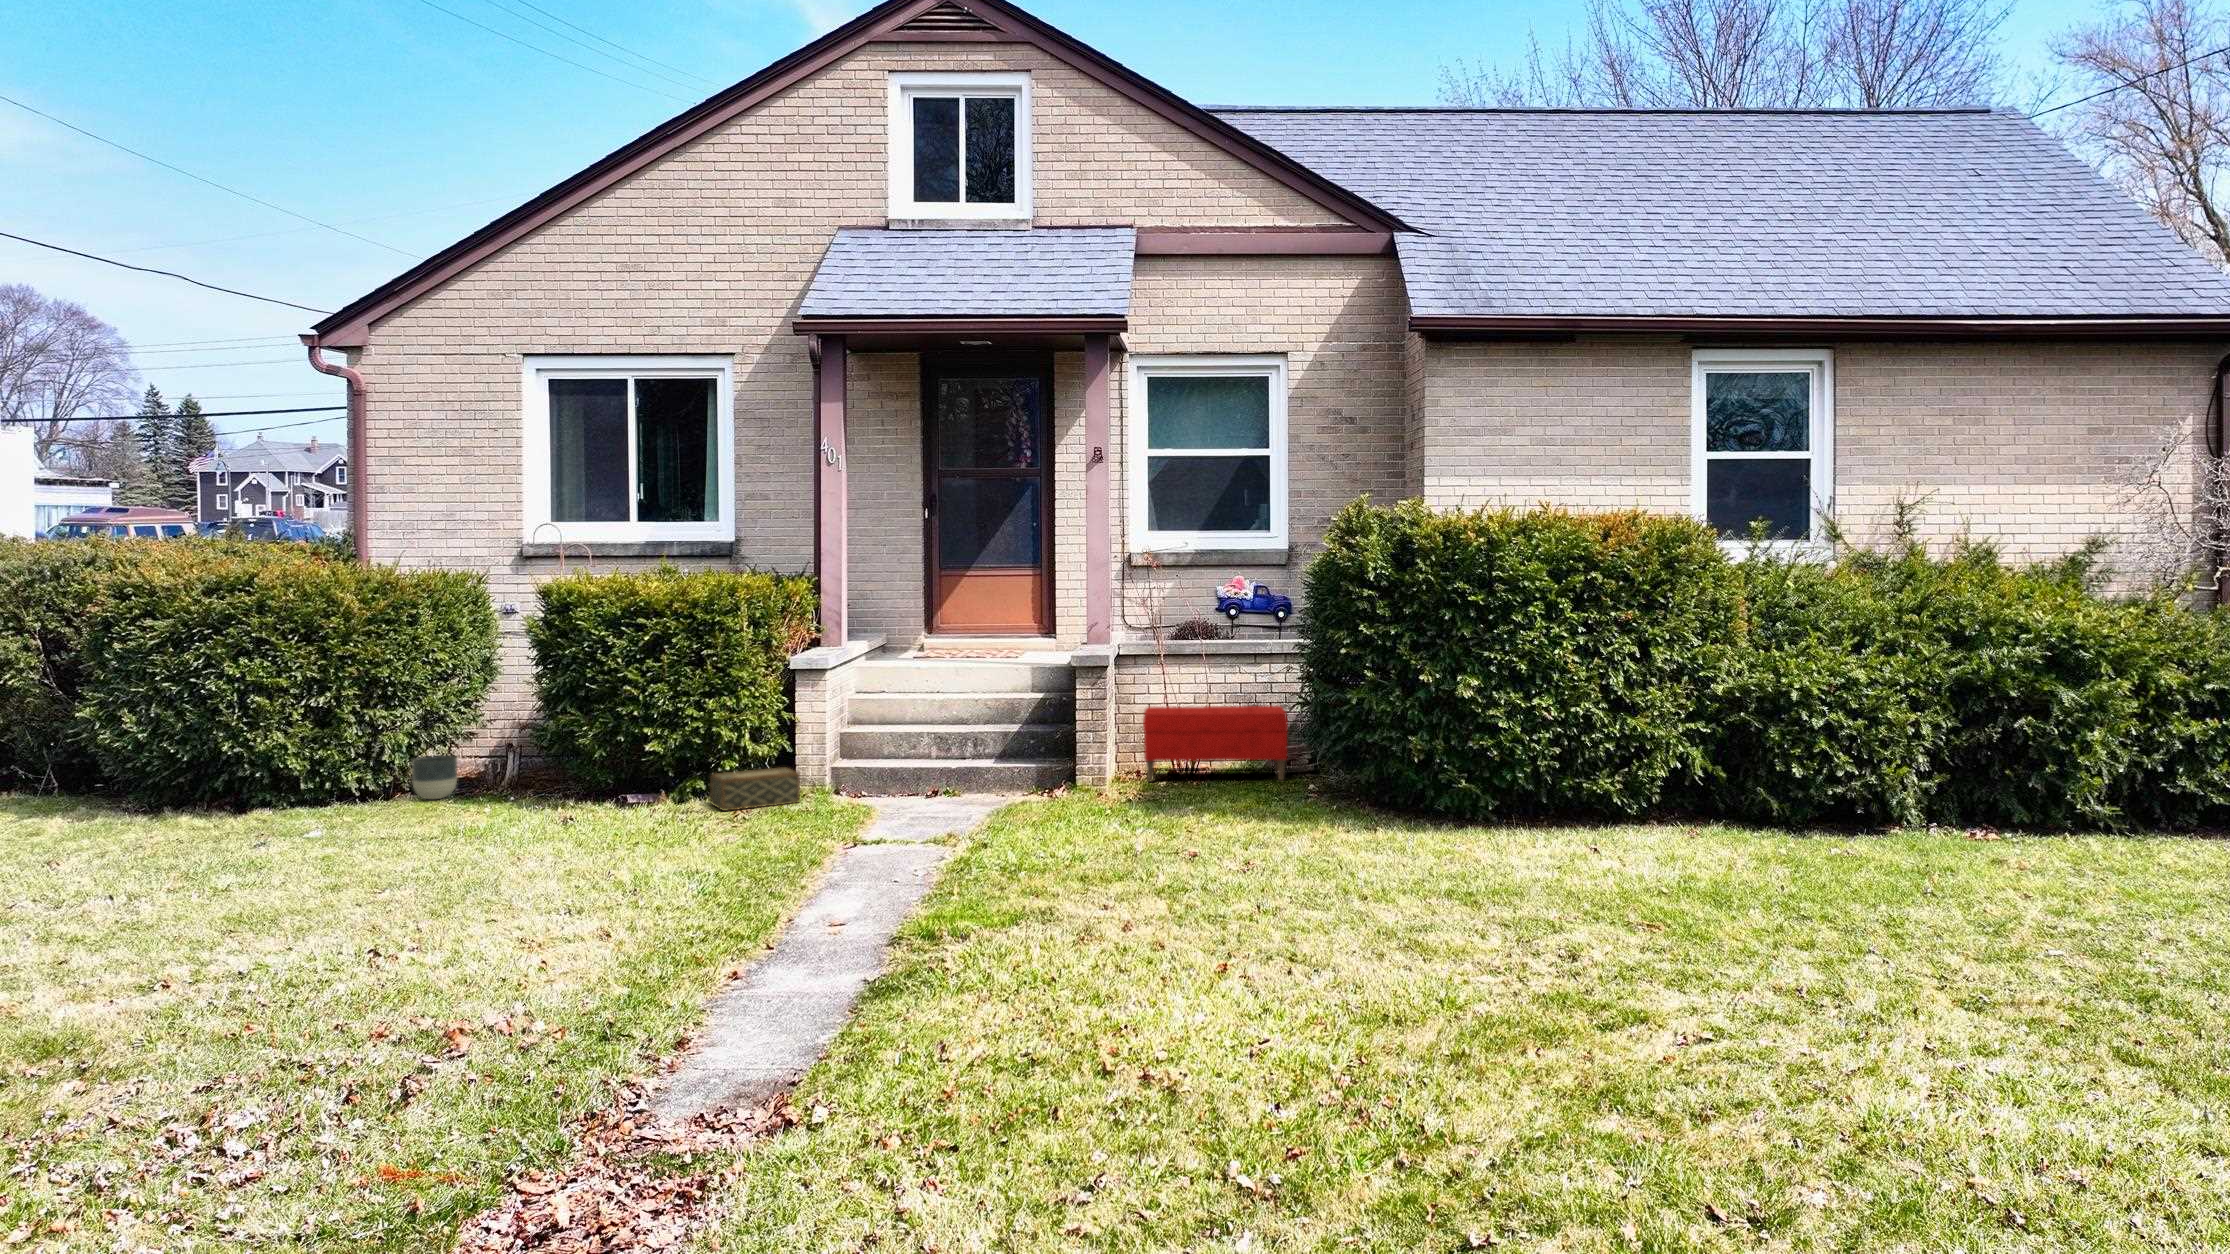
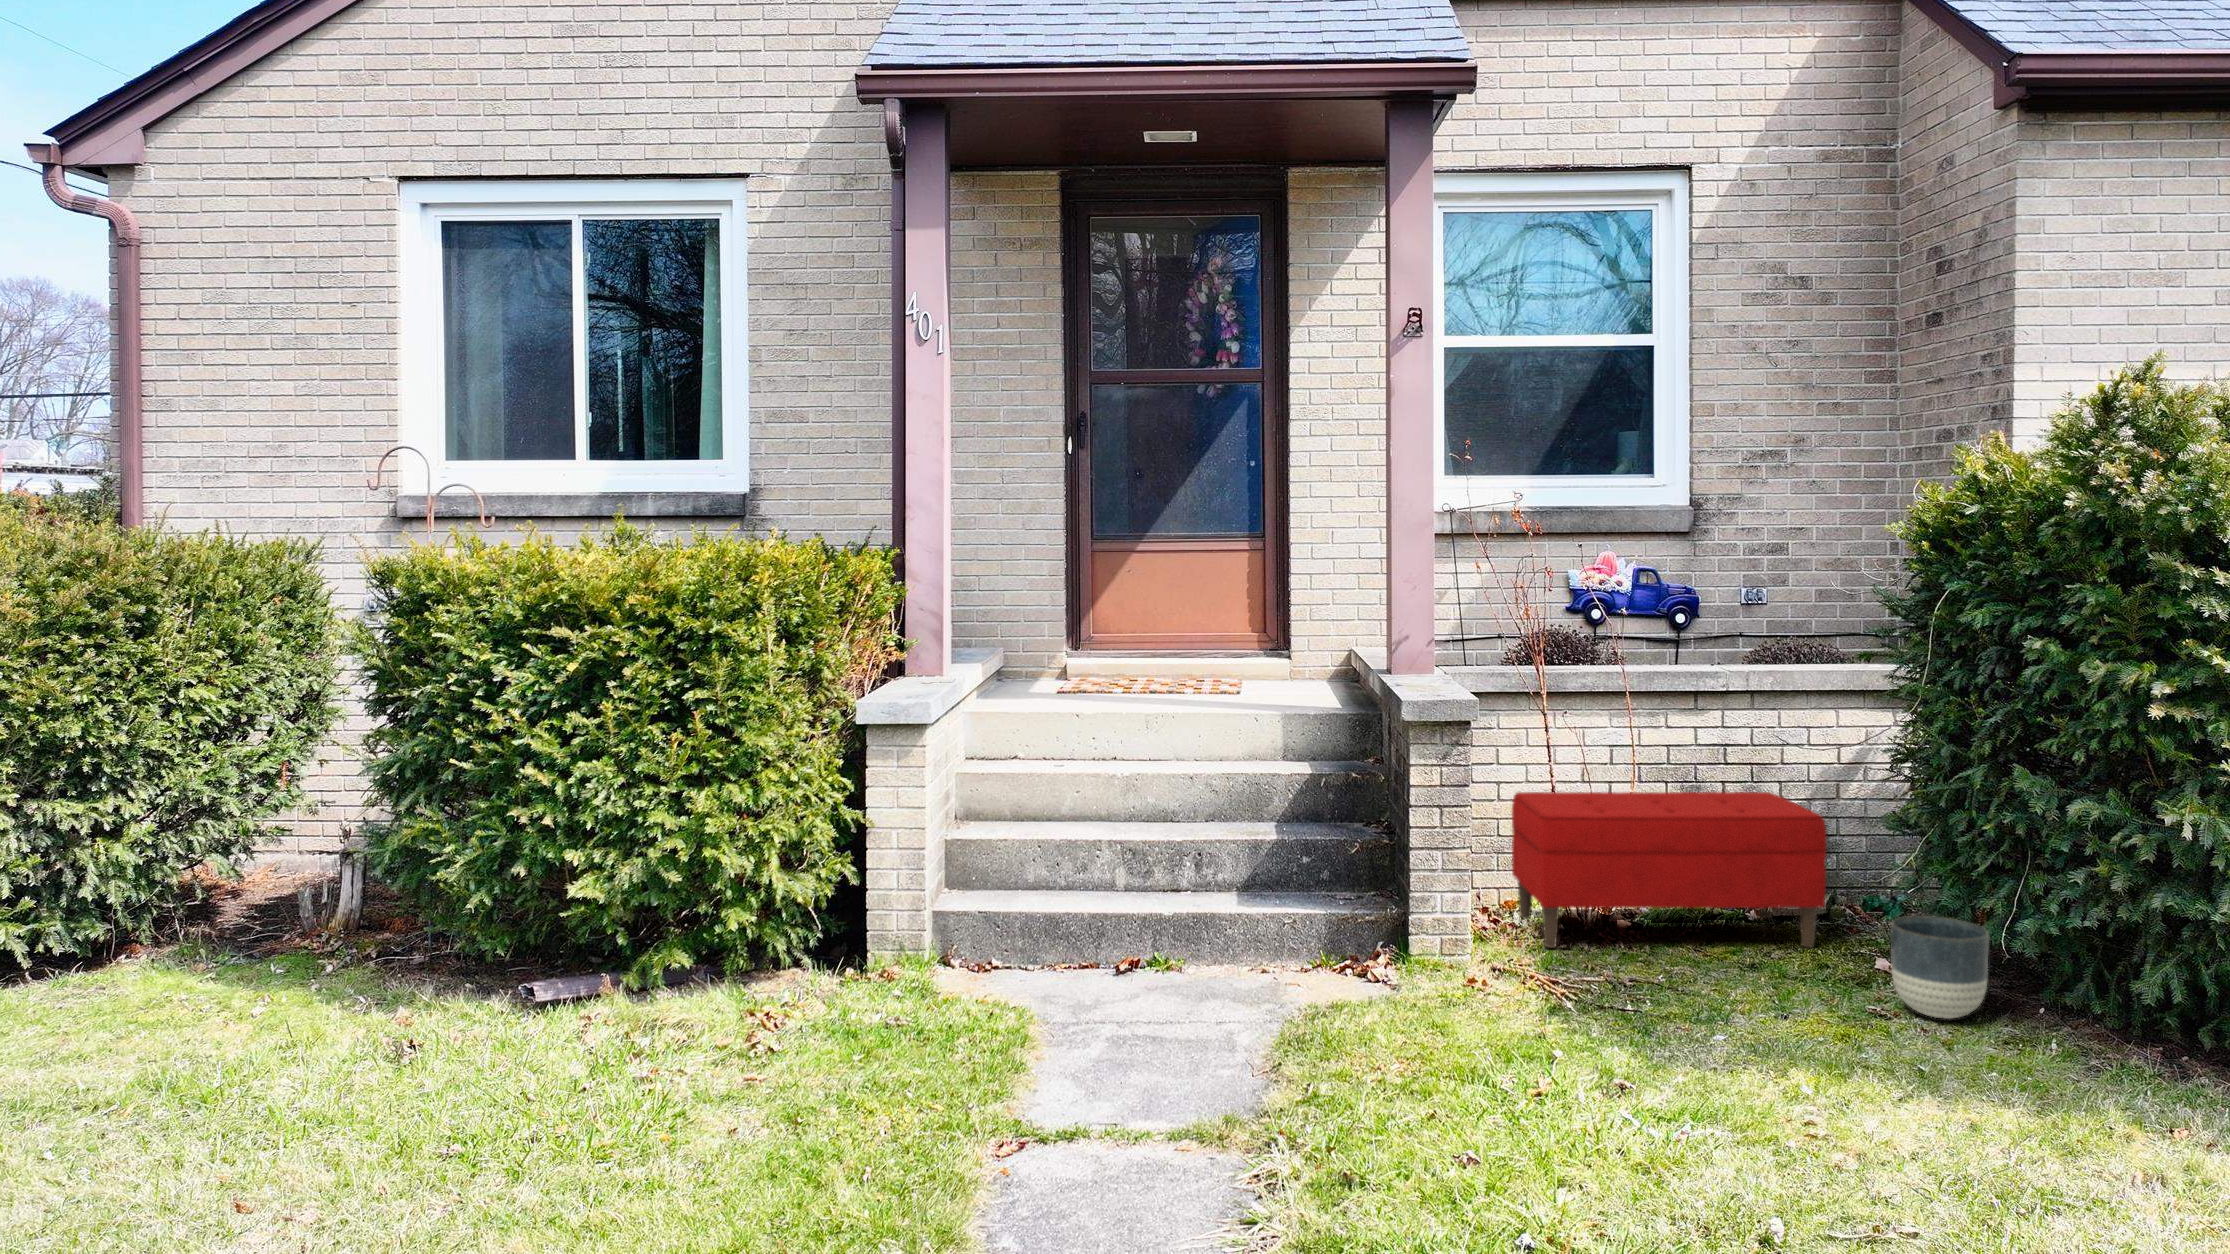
planter: present [412,755,457,799] -> present [1891,916,1989,1019]
woven basket: present [710,767,800,811] -> none [698,920,877,1027]

